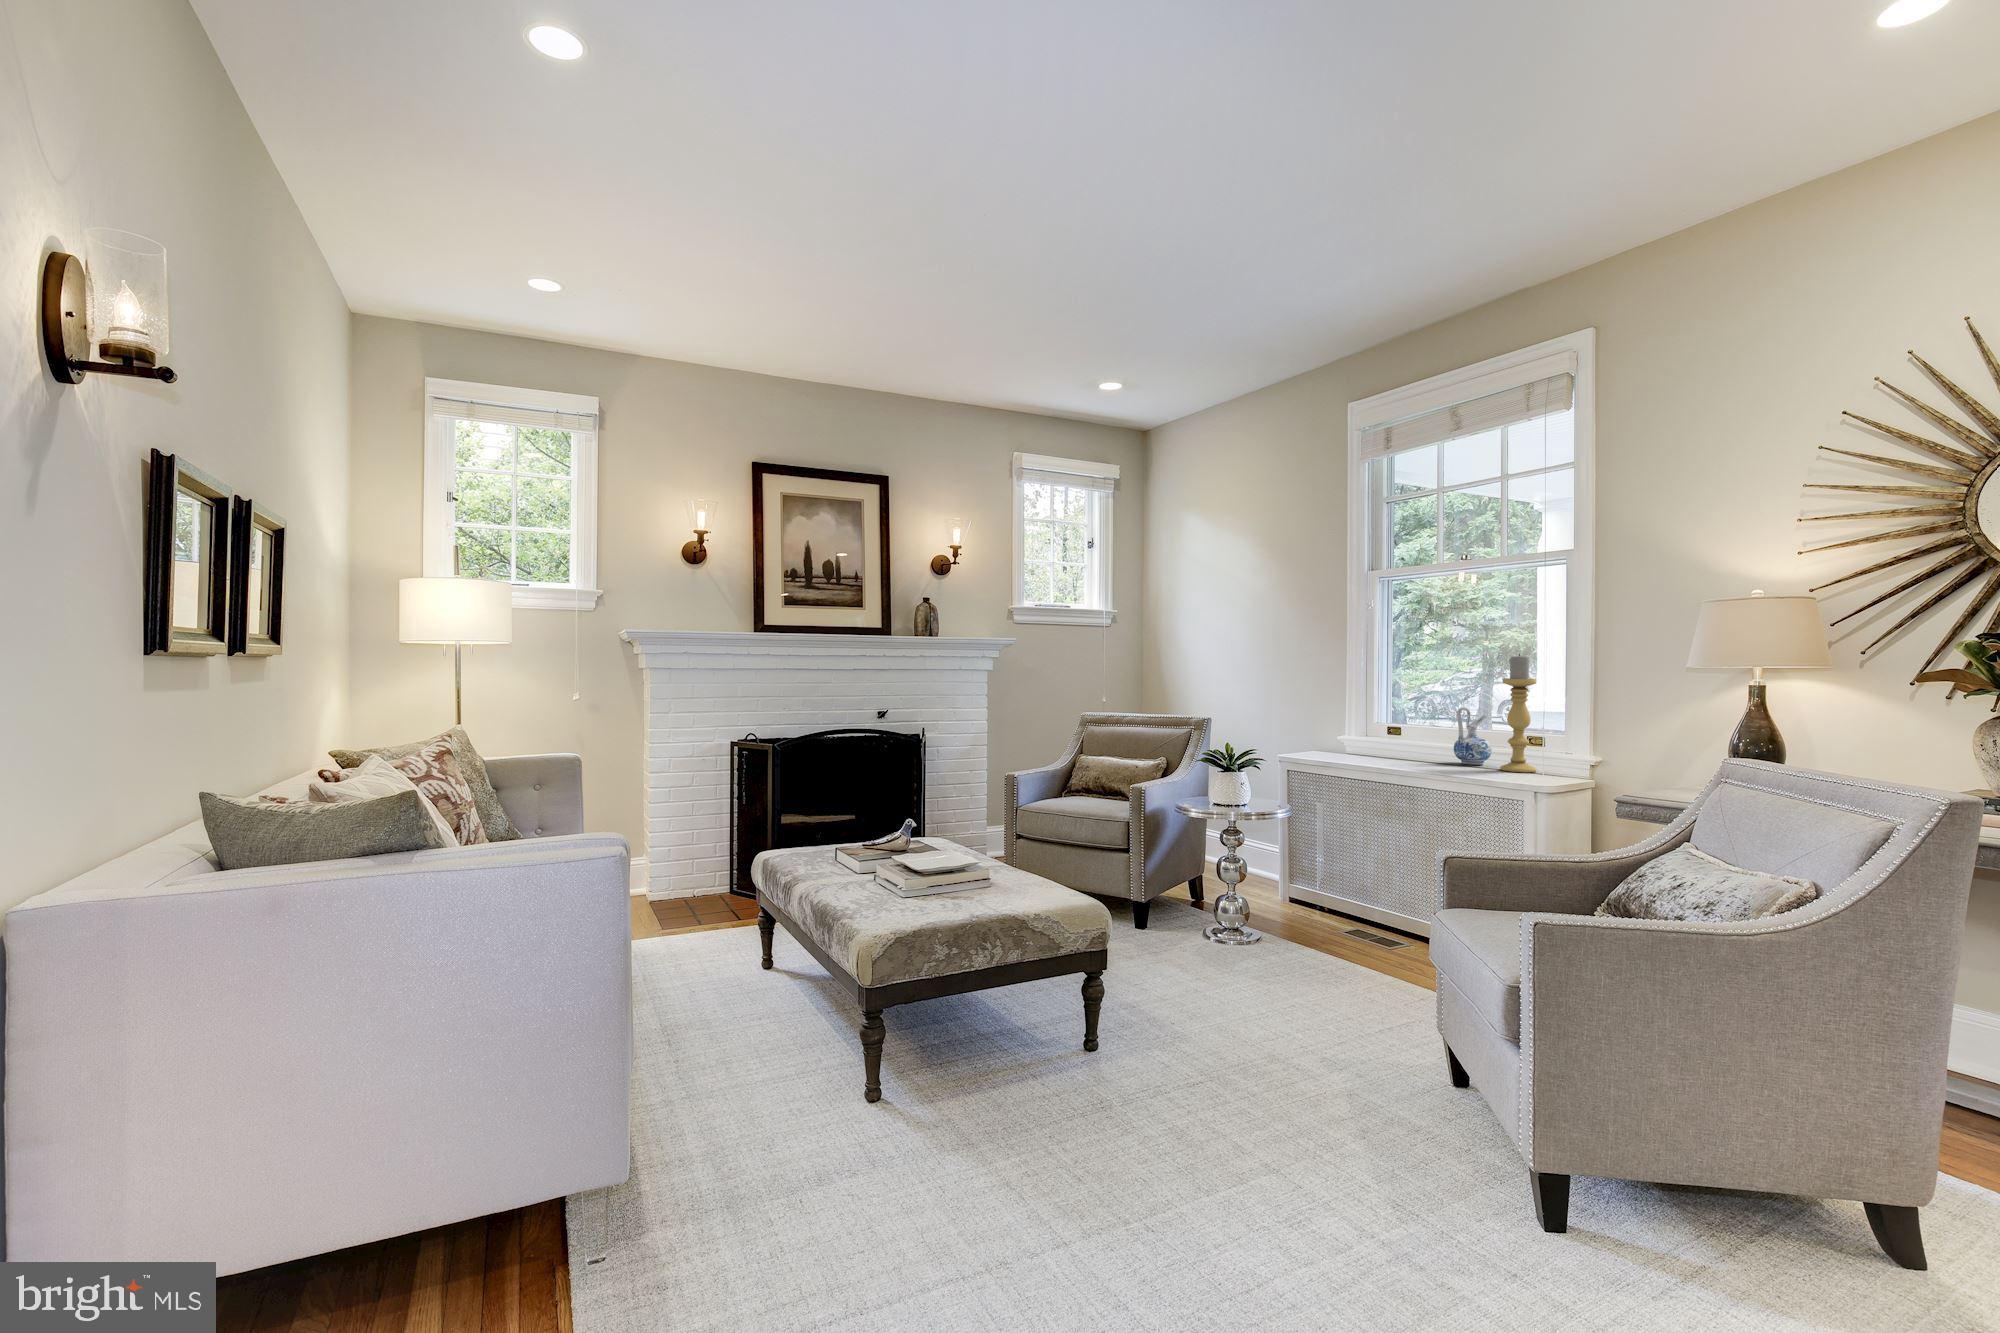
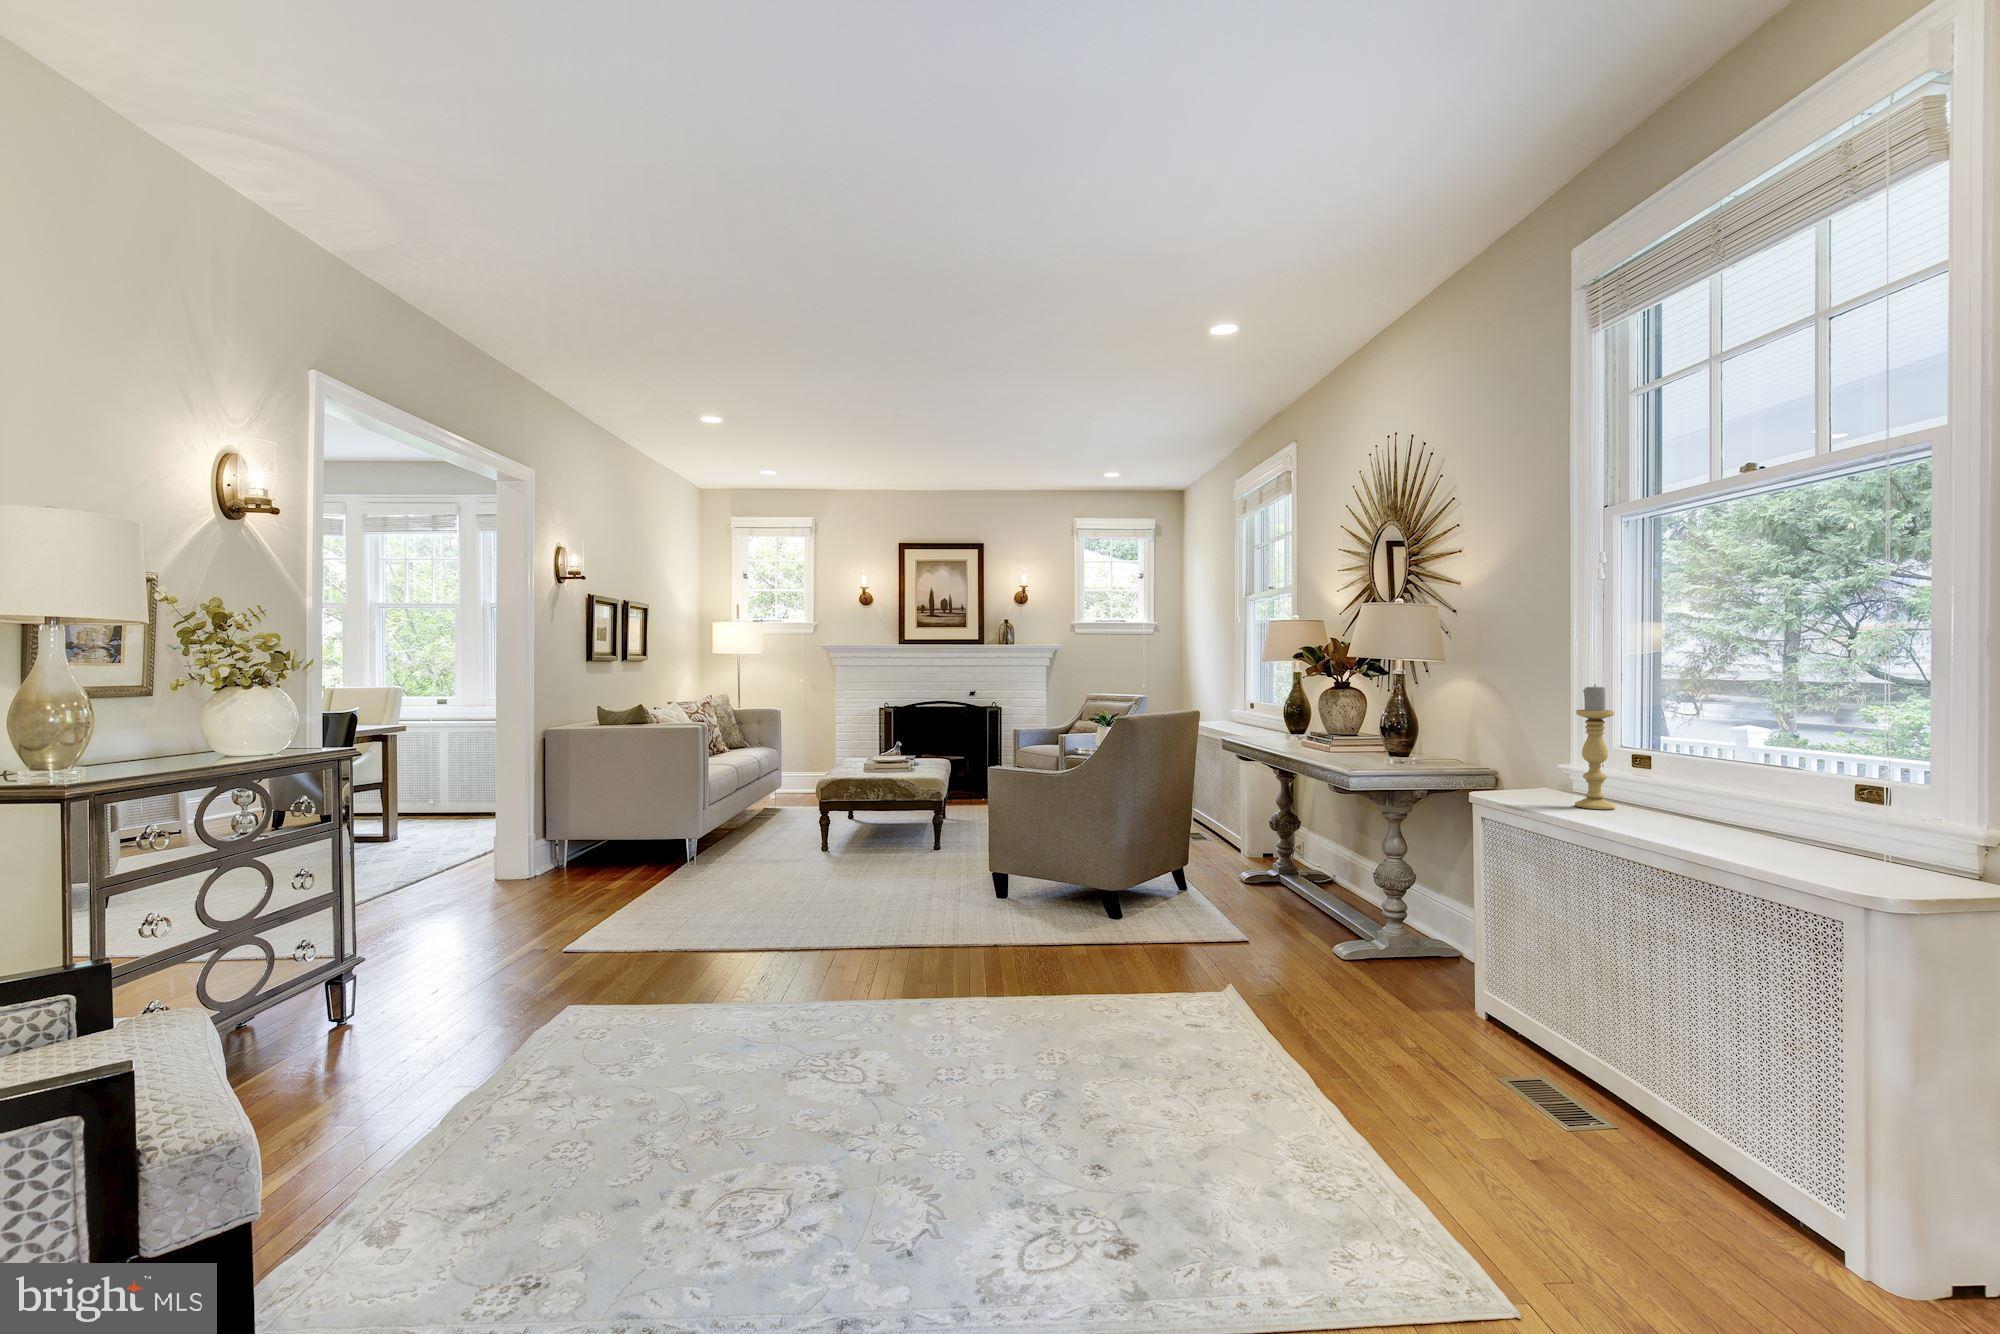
ceramic pitcher: present [1454,707,1492,765] -> none [1525,739,1567,799]

